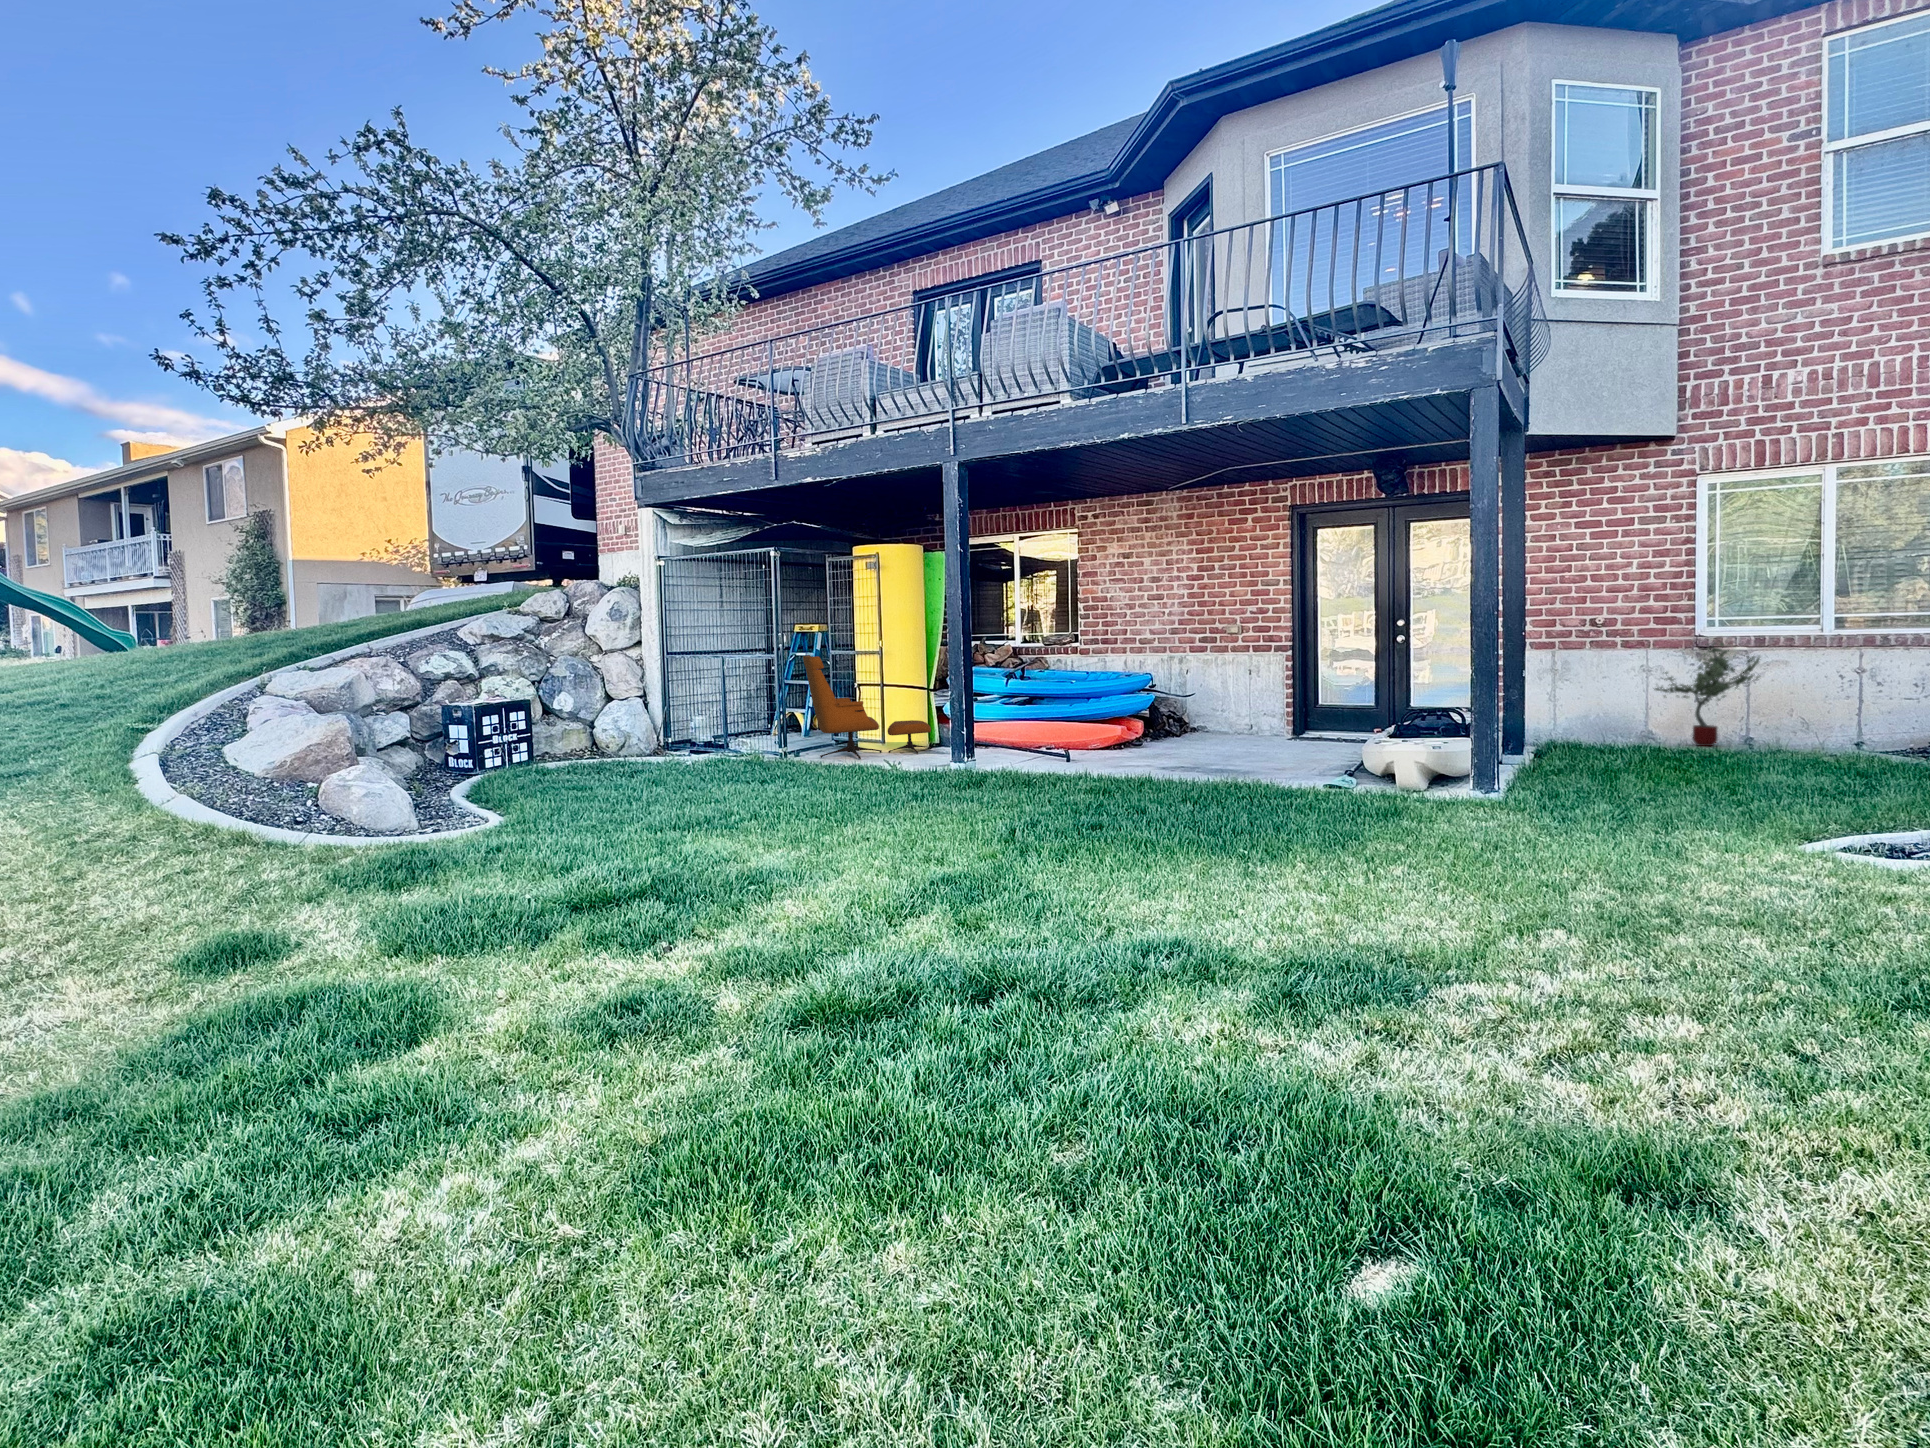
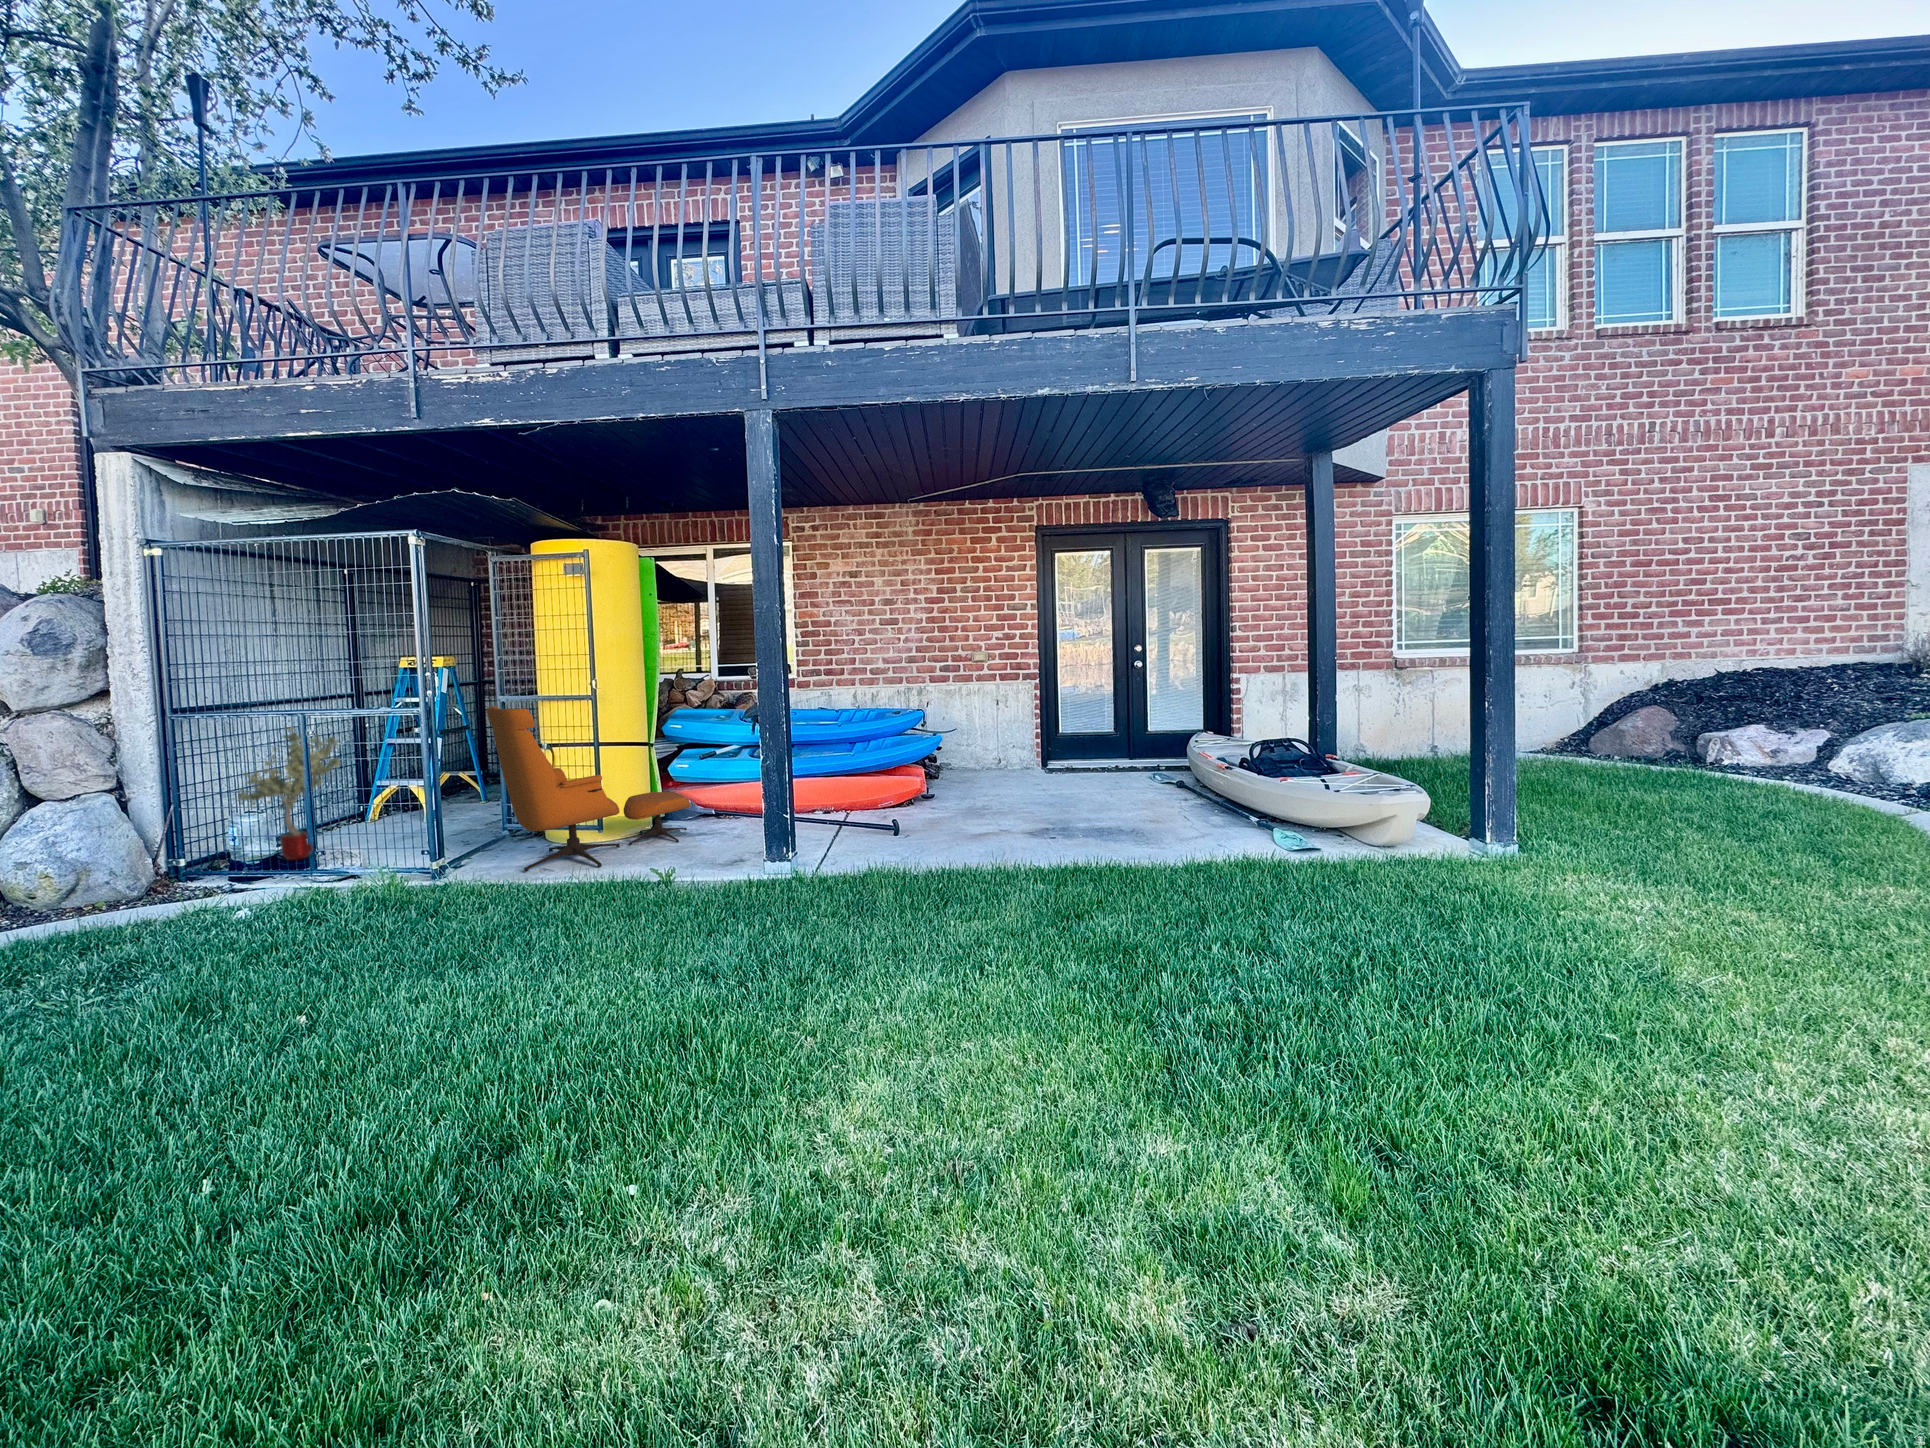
potted tree: present [1654,643,1760,746] -> present [238,727,340,860]

